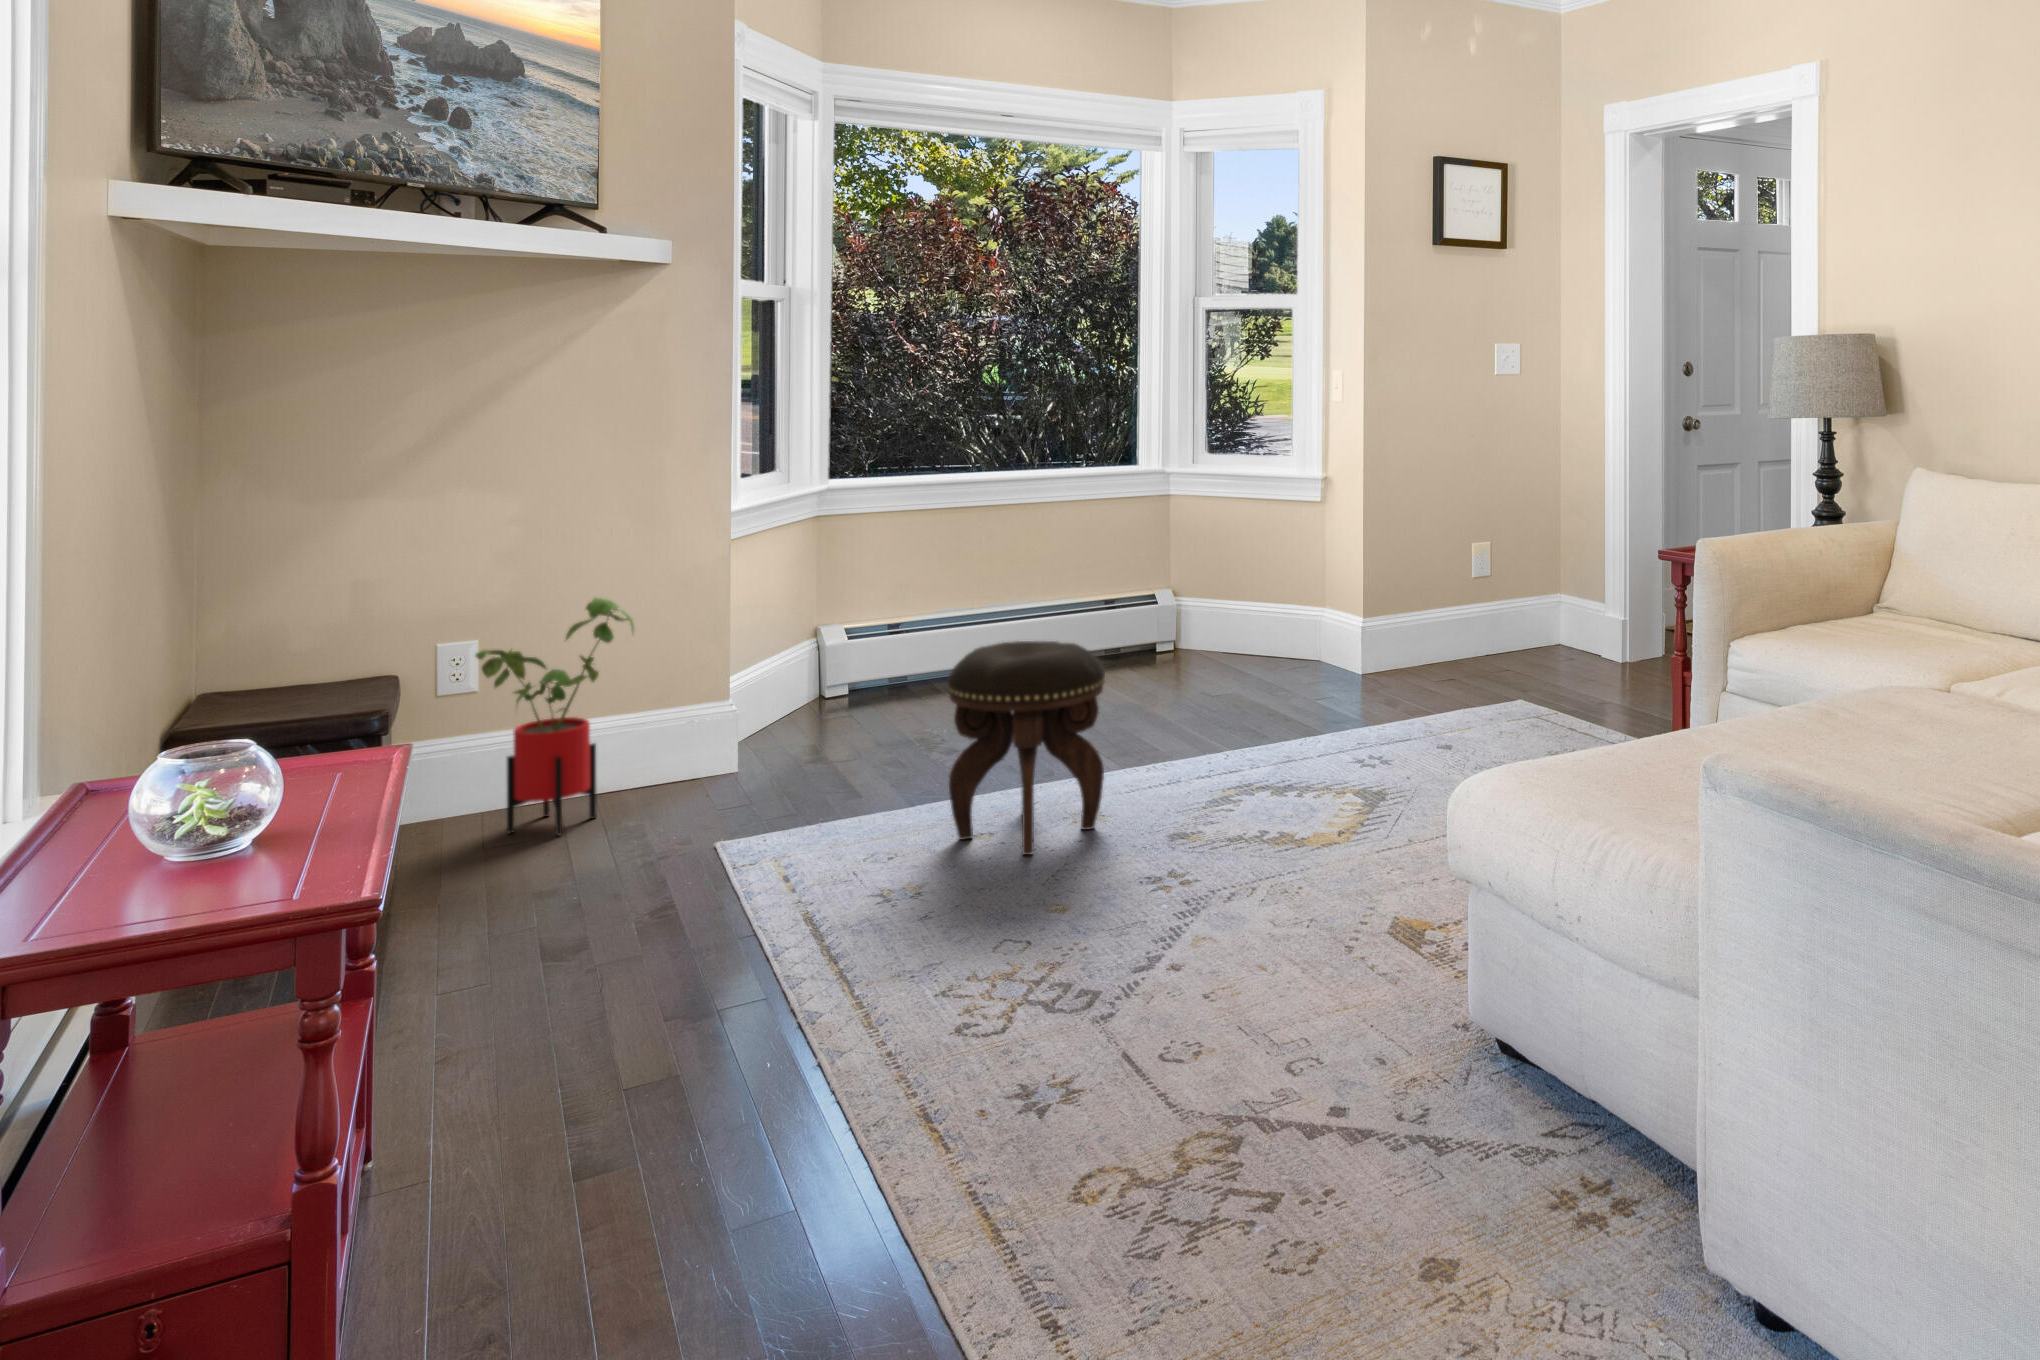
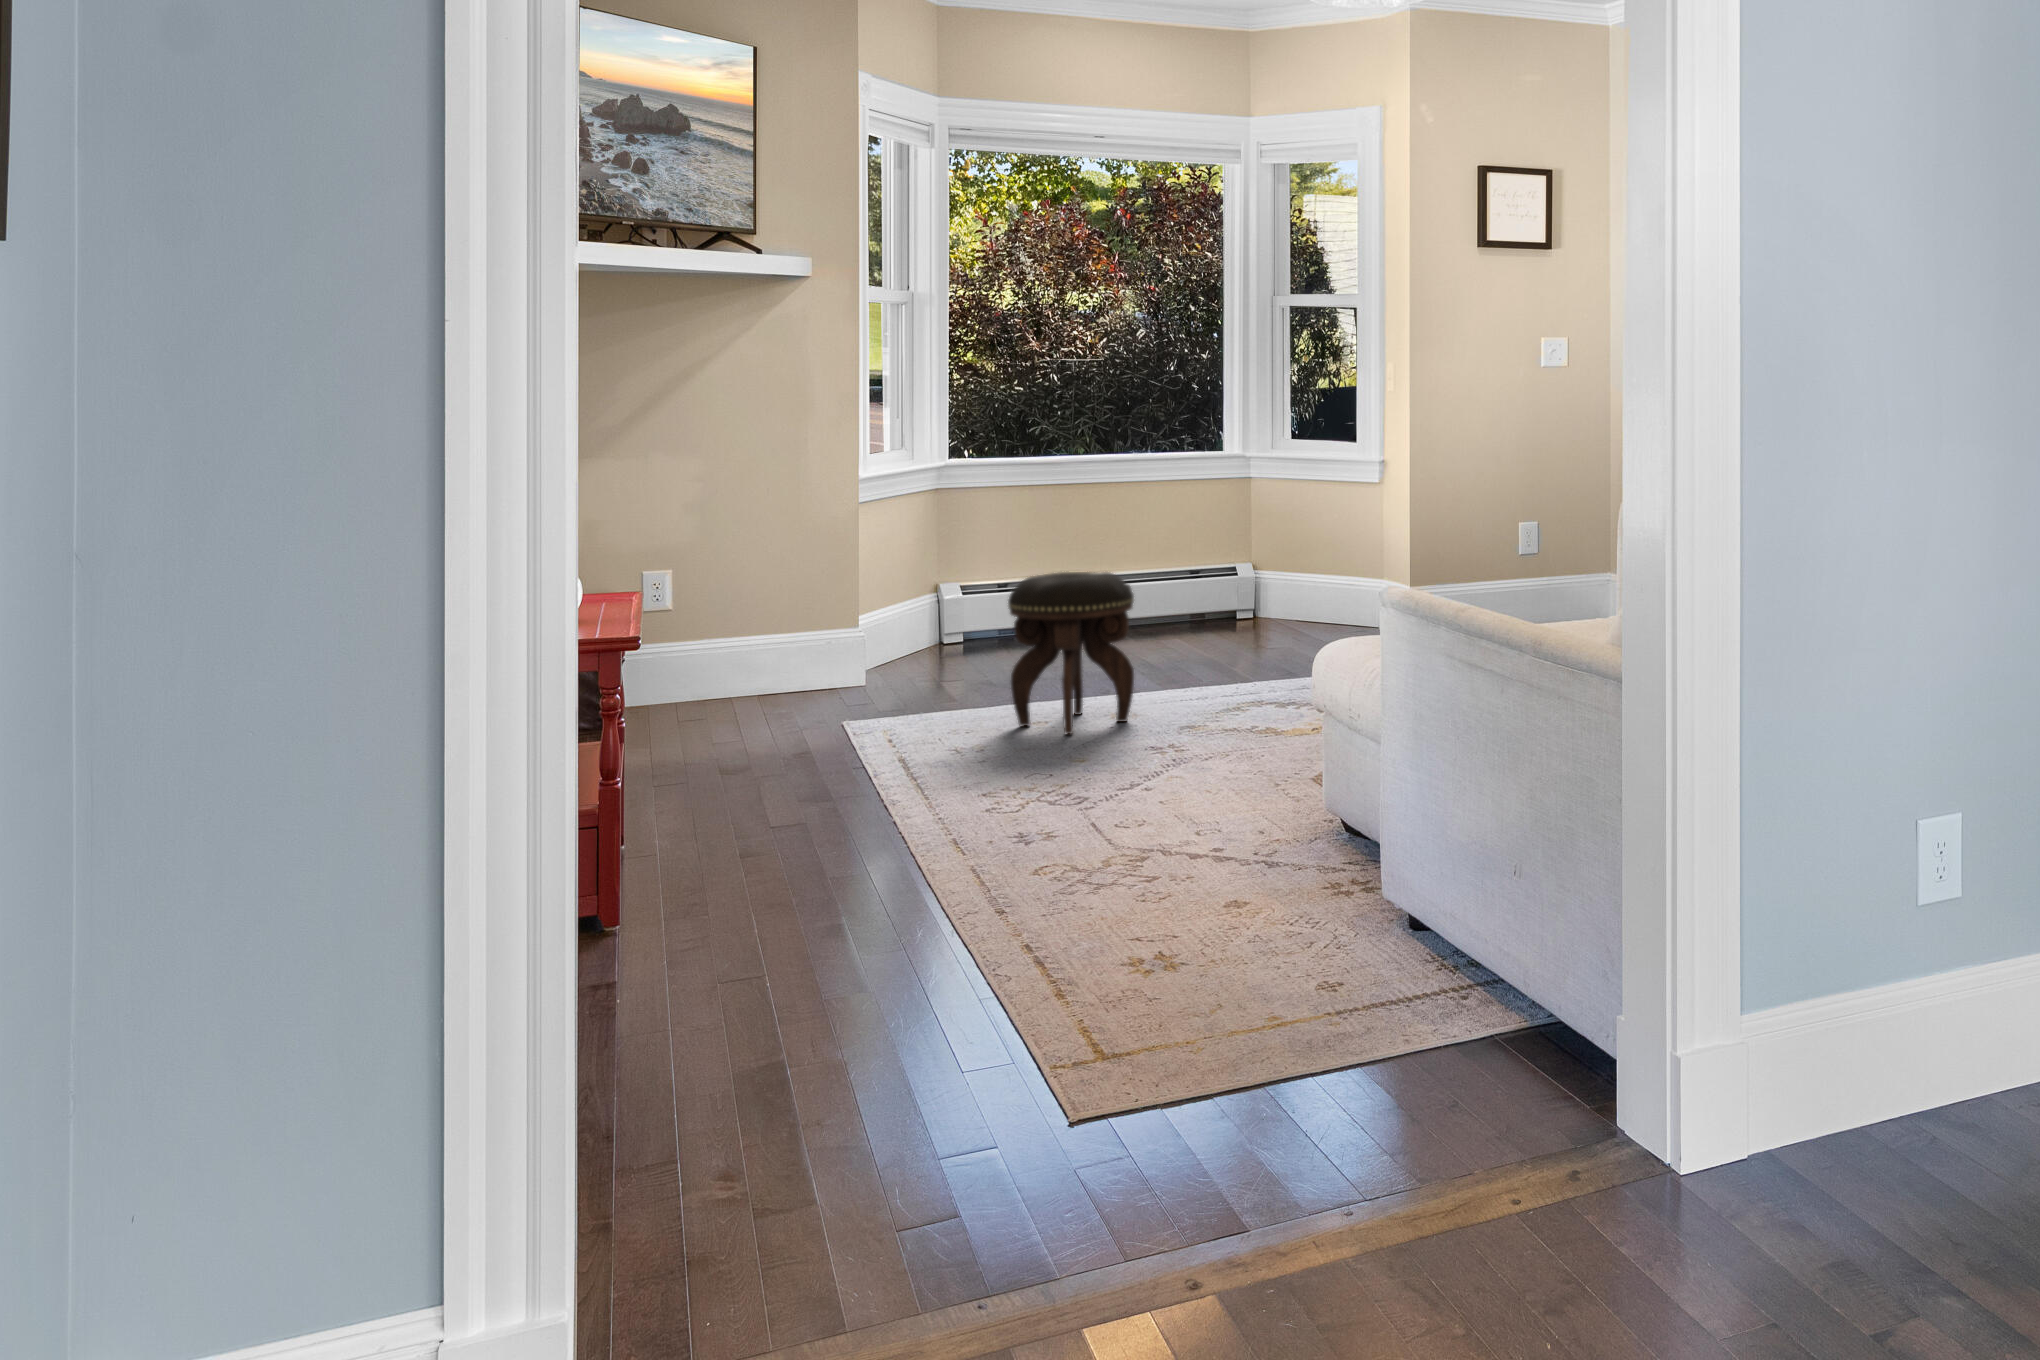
house plant: present [475,598,634,836] -> none [658,539,777,722]

